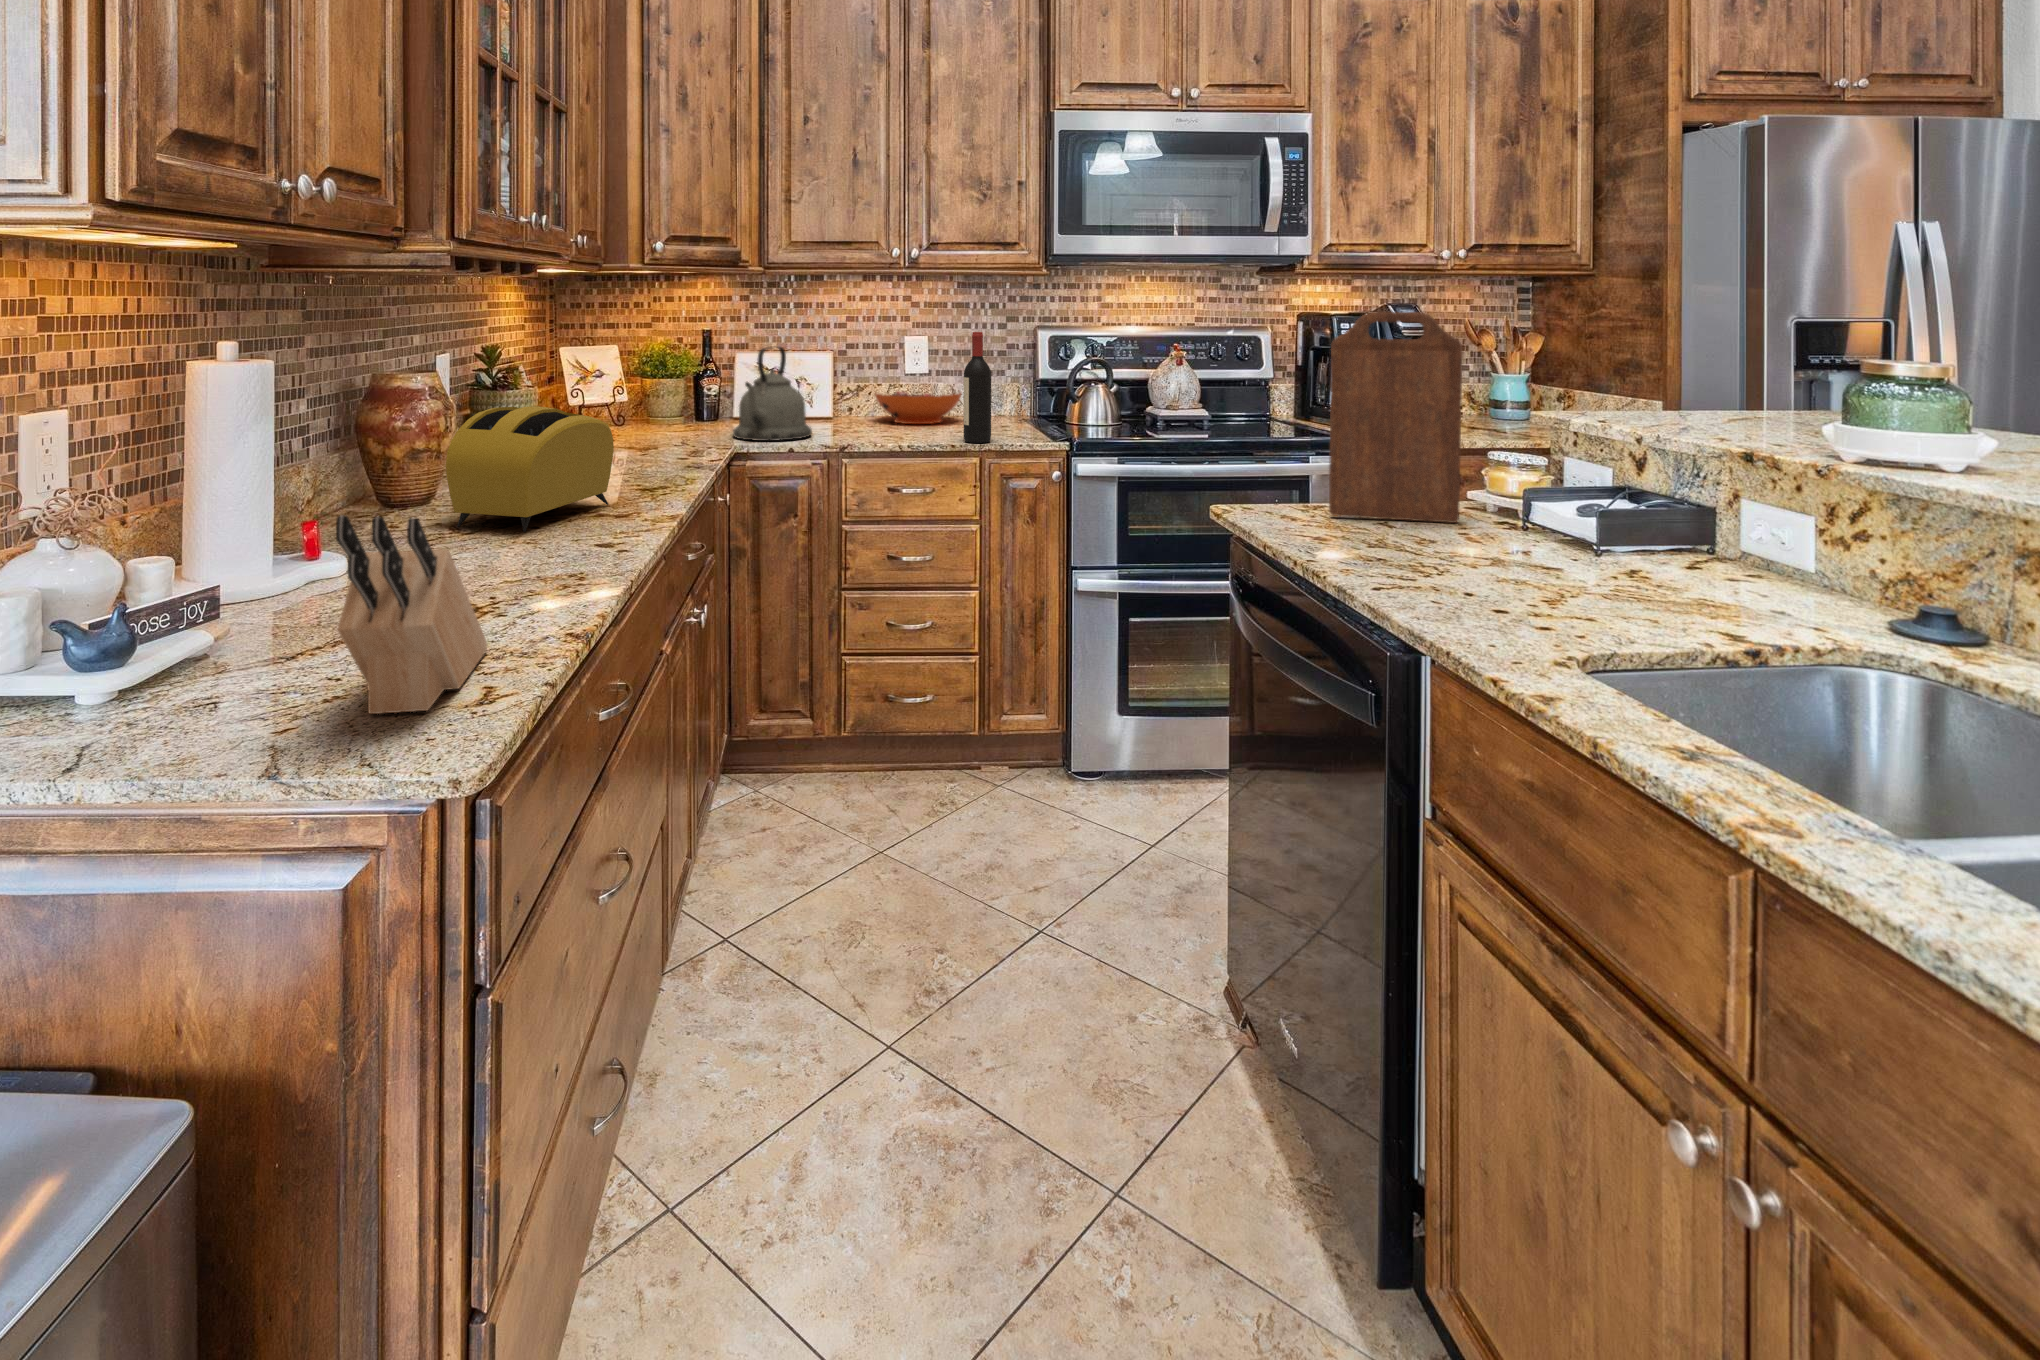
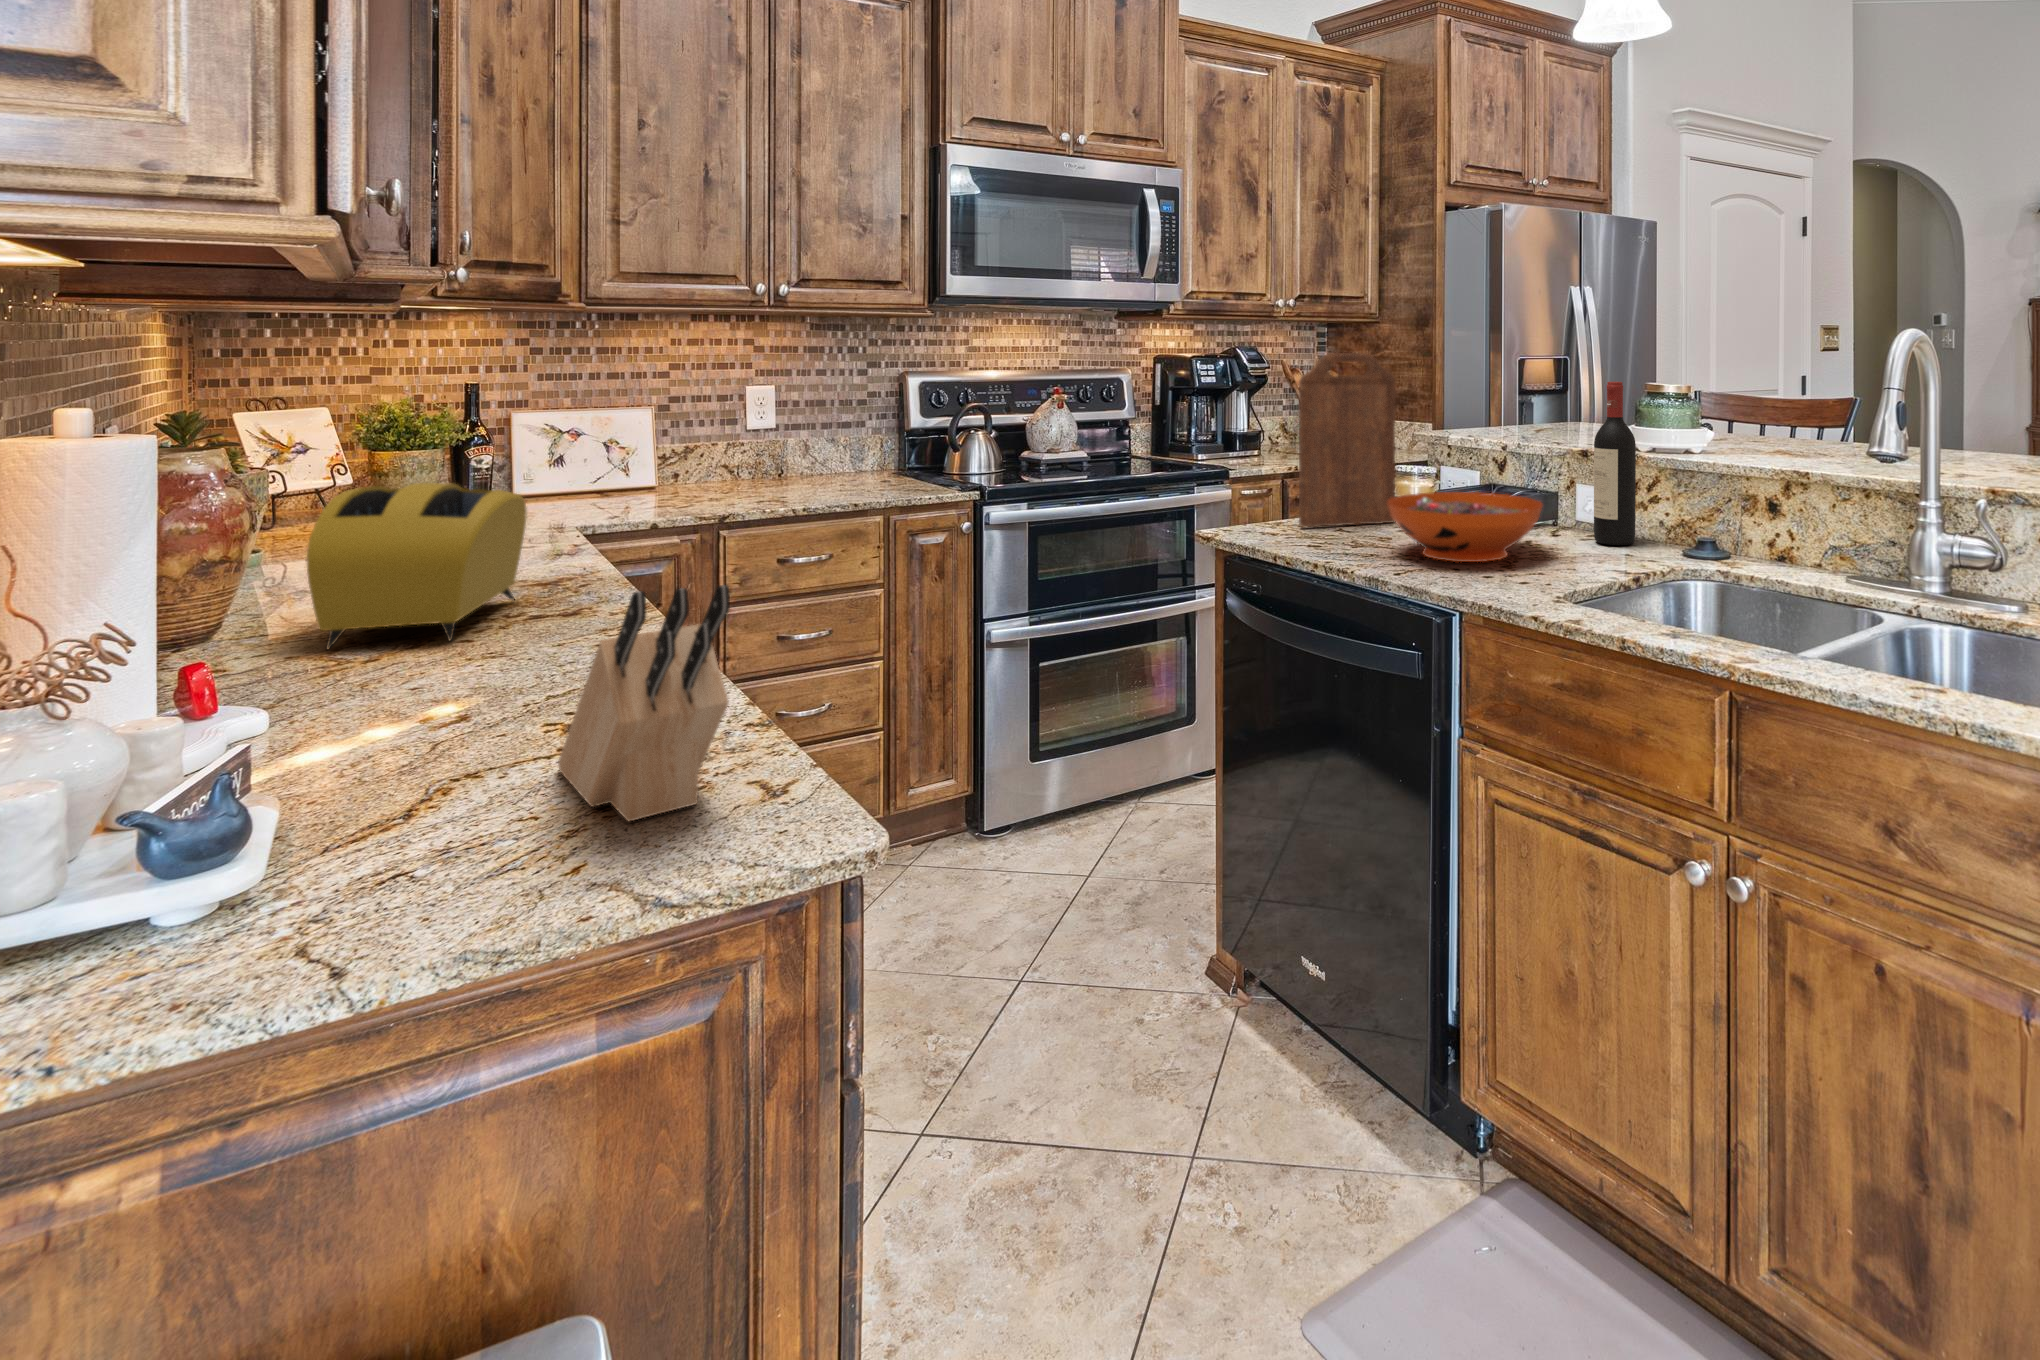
wine bottle: present [964,332,991,443] -> present [1594,382,1636,545]
kettle: present [733,347,812,441] -> none [544,400,657,517]
decorative bowl: present [875,391,962,424] -> present [1387,492,1542,562]

